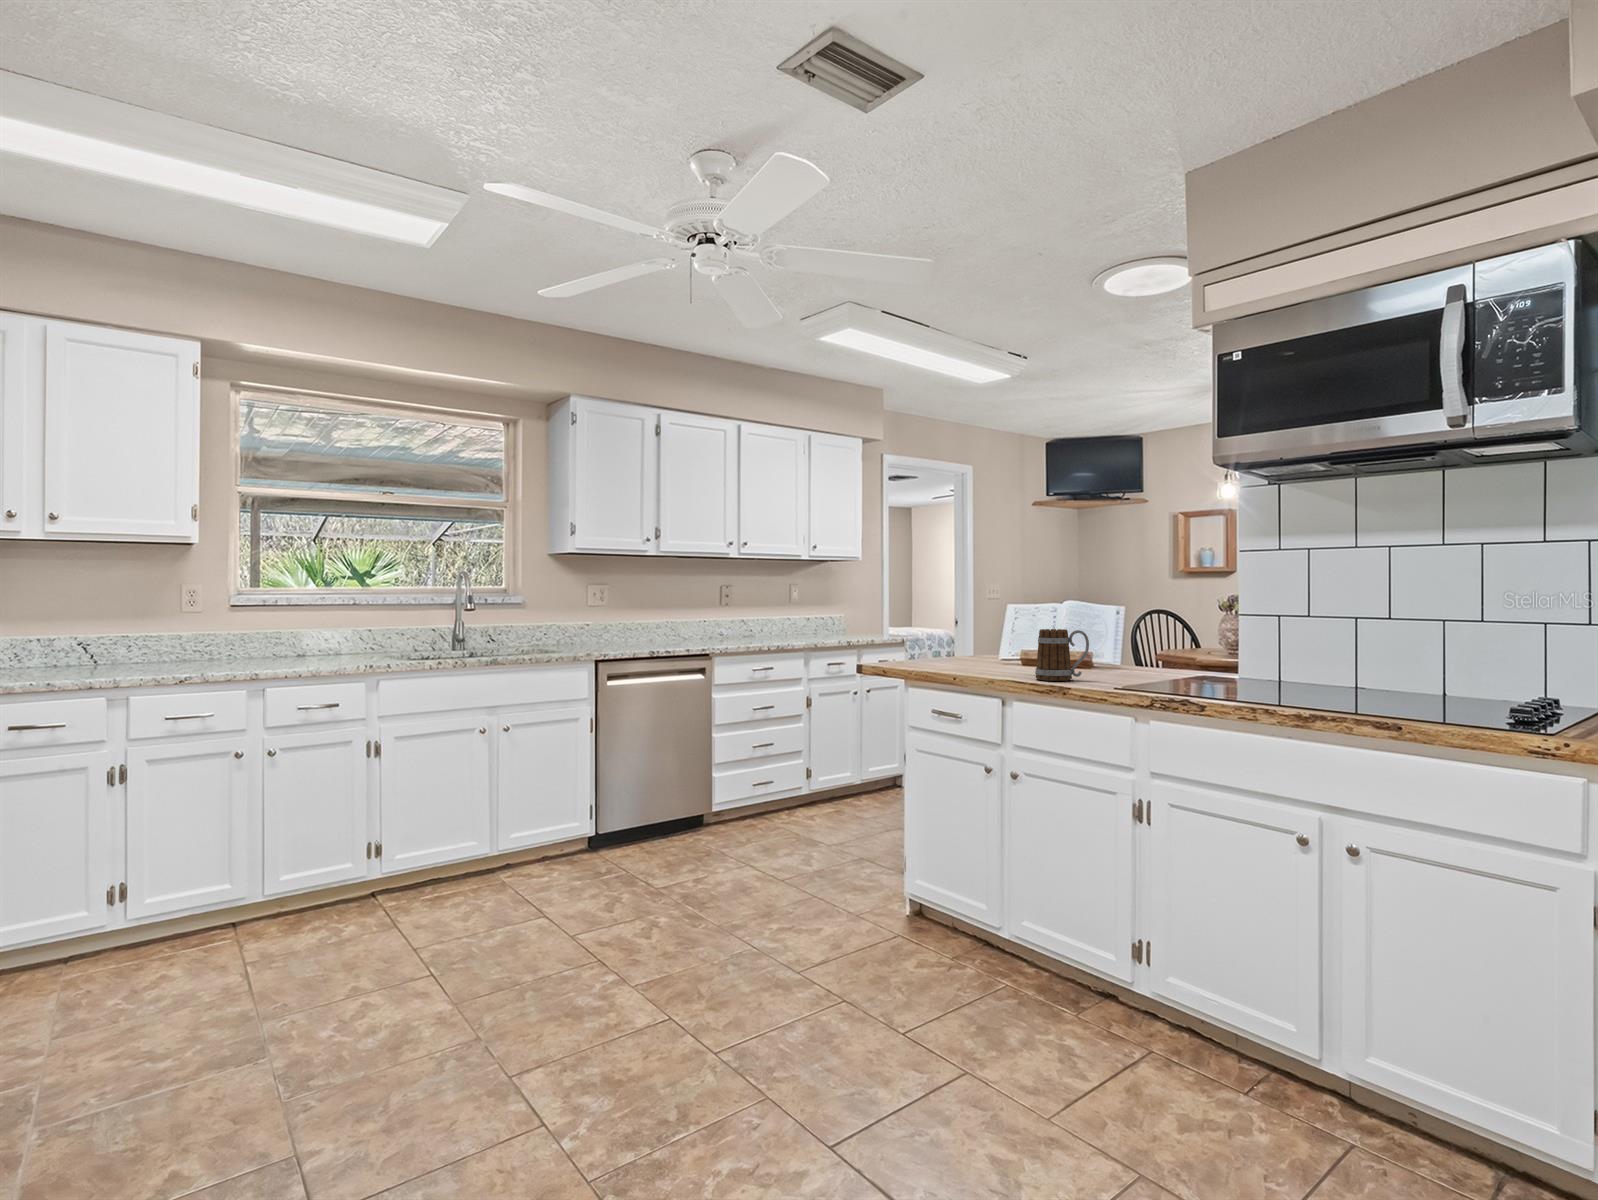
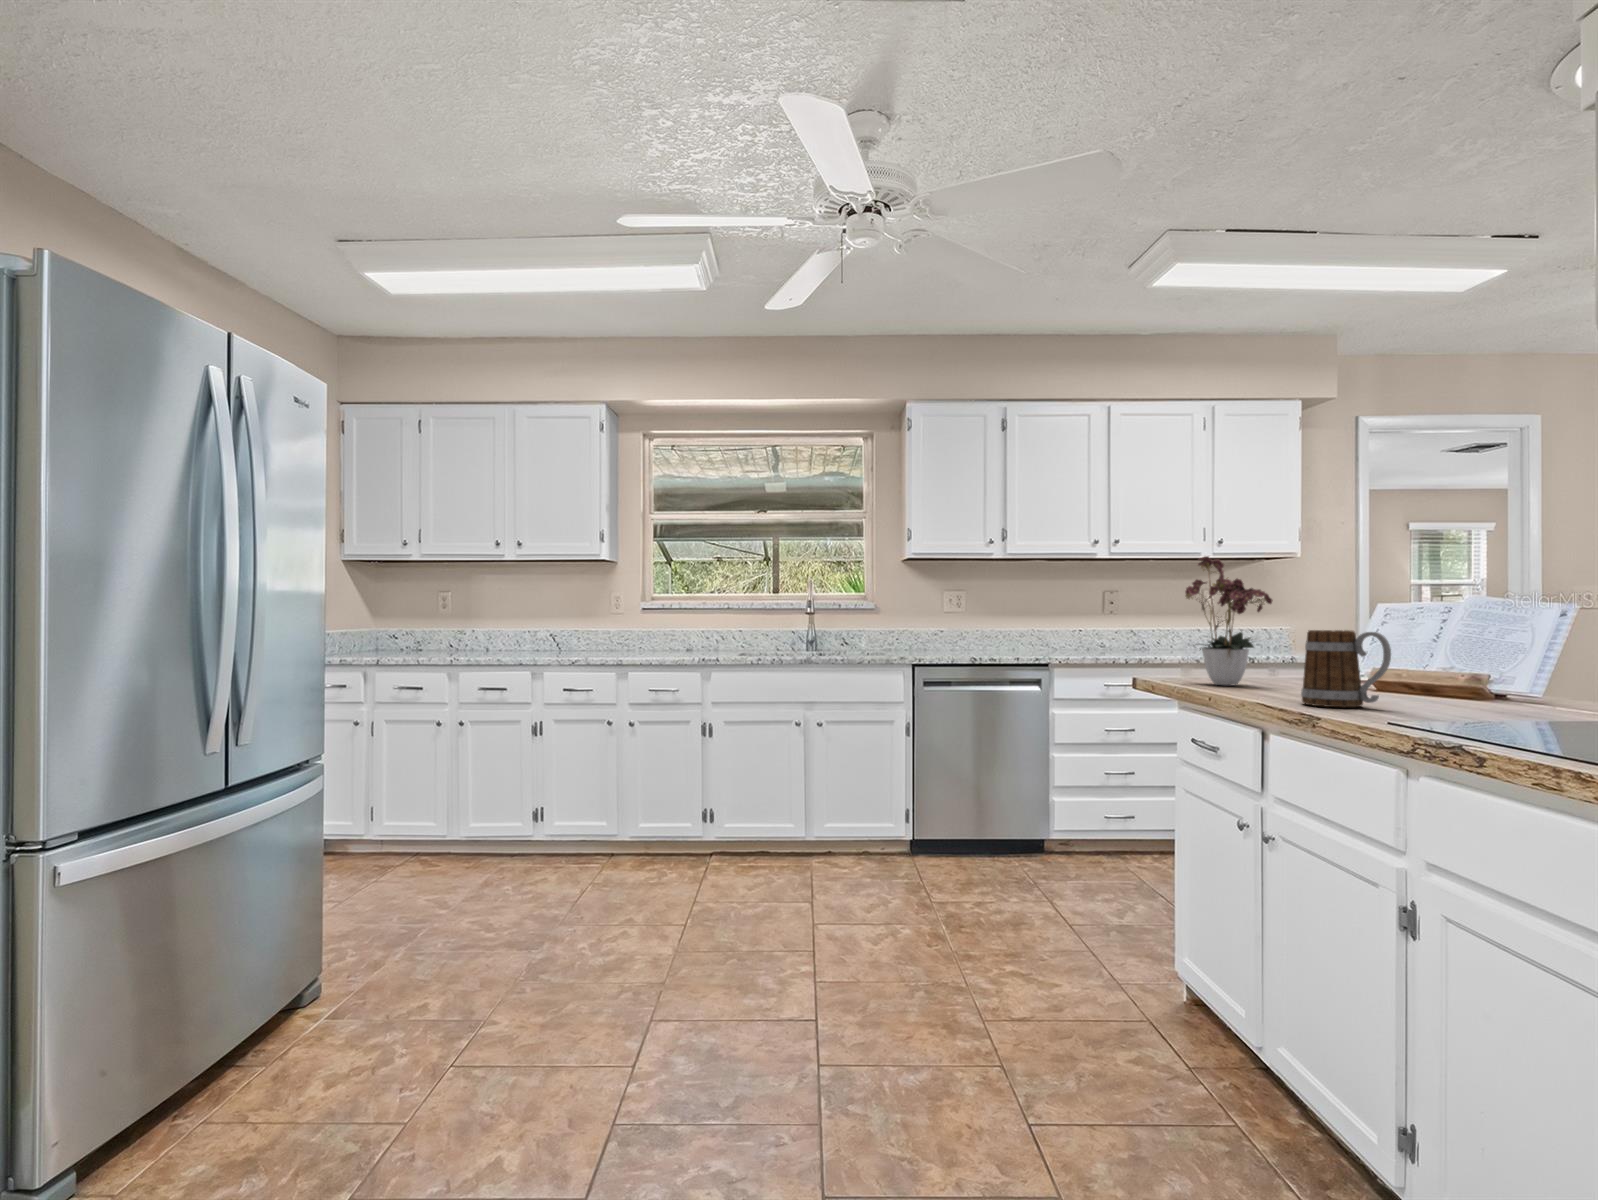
flower arrangement: none [913,567,984,669] -> present [1185,556,1273,685]

